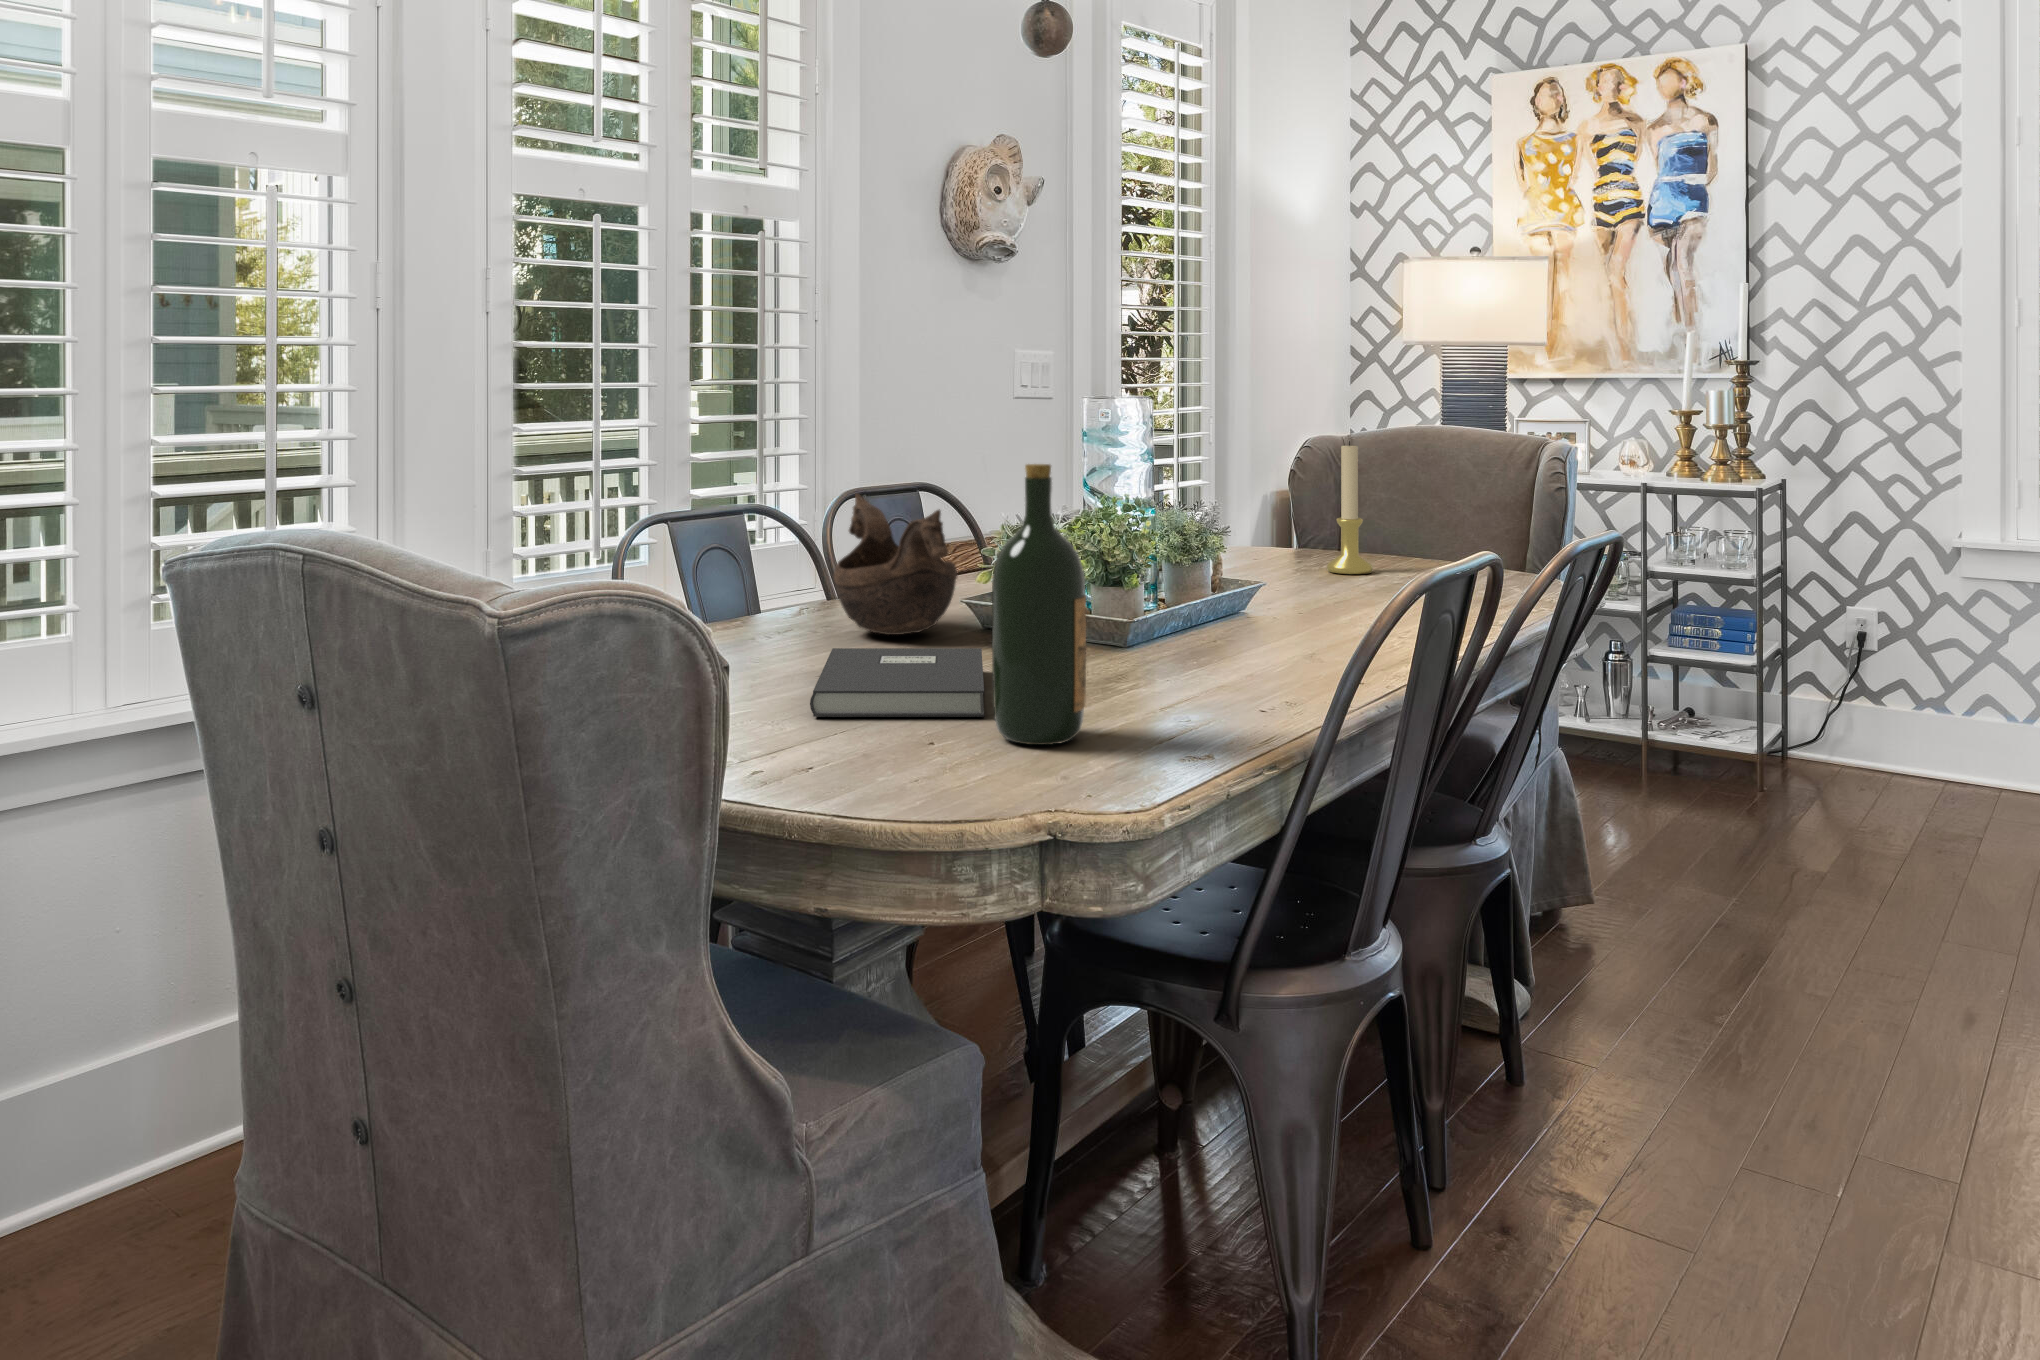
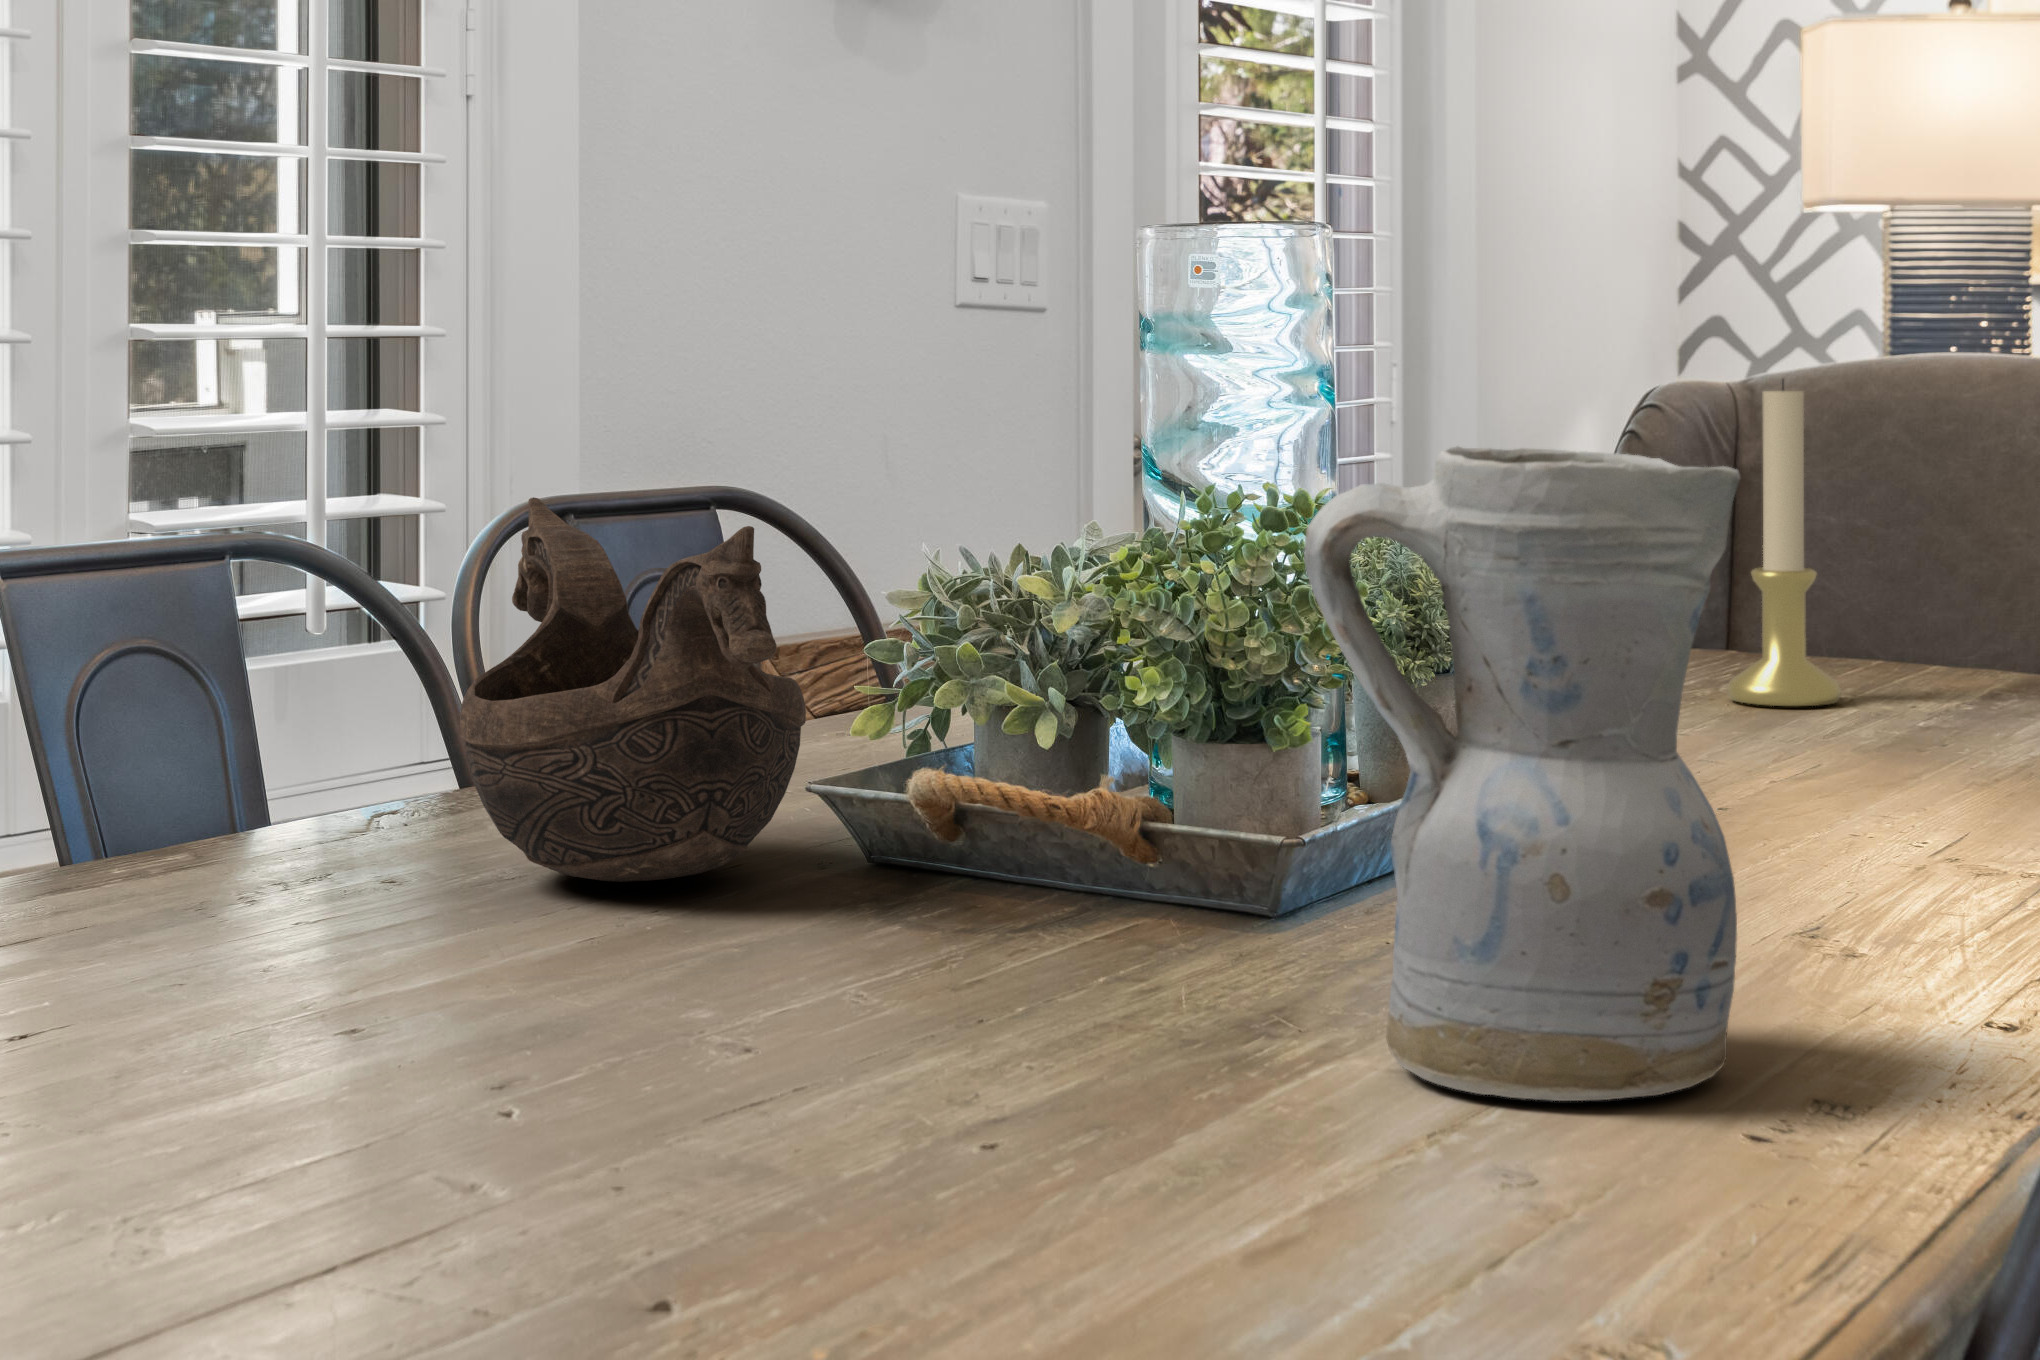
wine bottle: present [992,464,1086,745] -> none [900,332,1209,1260]
ceramic pitcher: none [1125,492,1267,707] -> present [1304,446,1740,1101]
book: present [810,648,984,717] -> none [317,922,877,1161]

